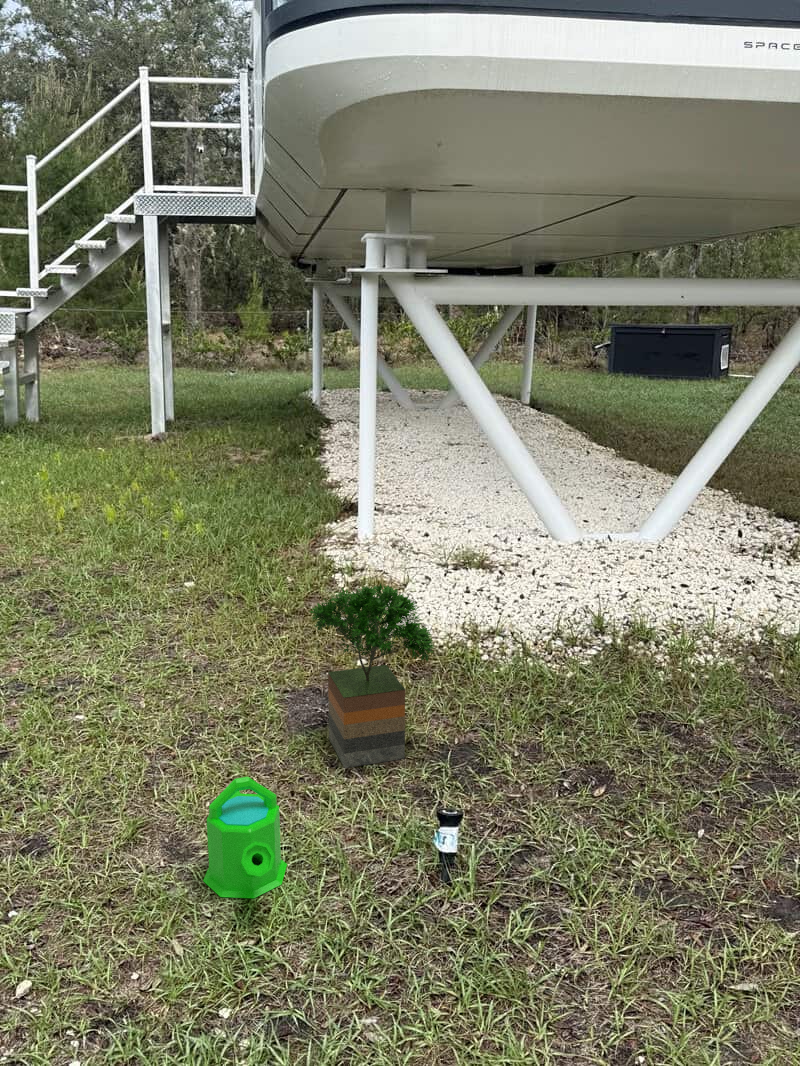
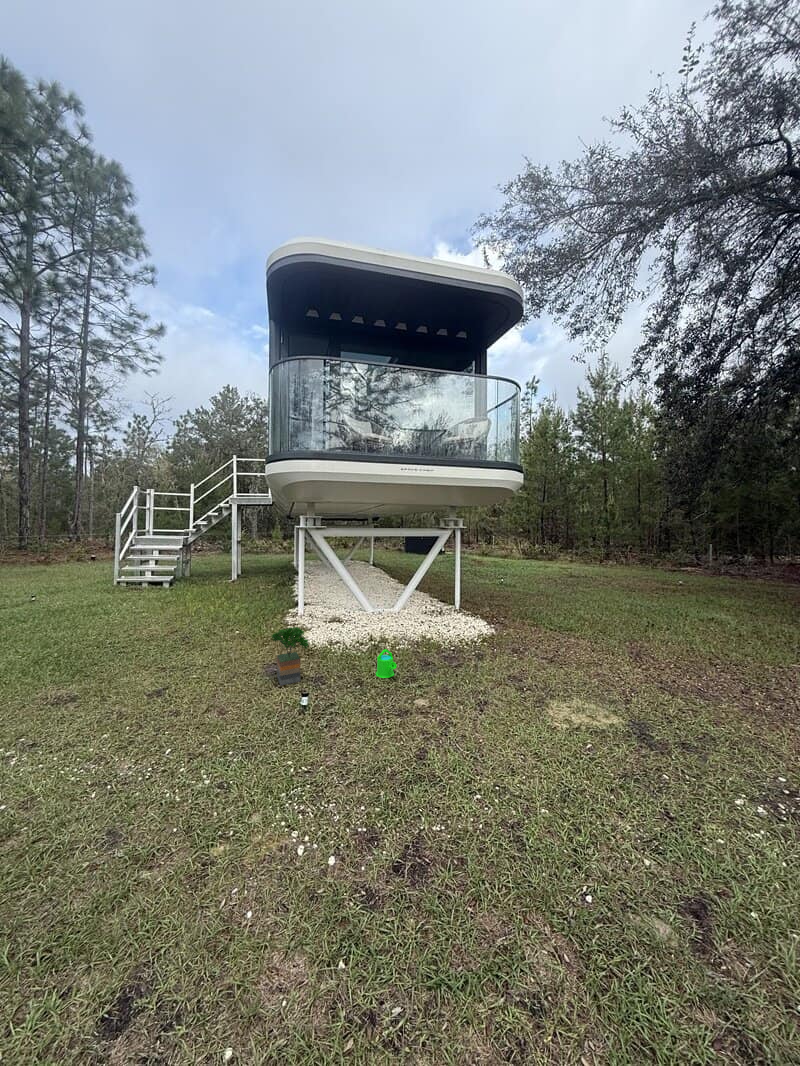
watering can: present [203,777,287,898] -> present [376,649,397,678]

